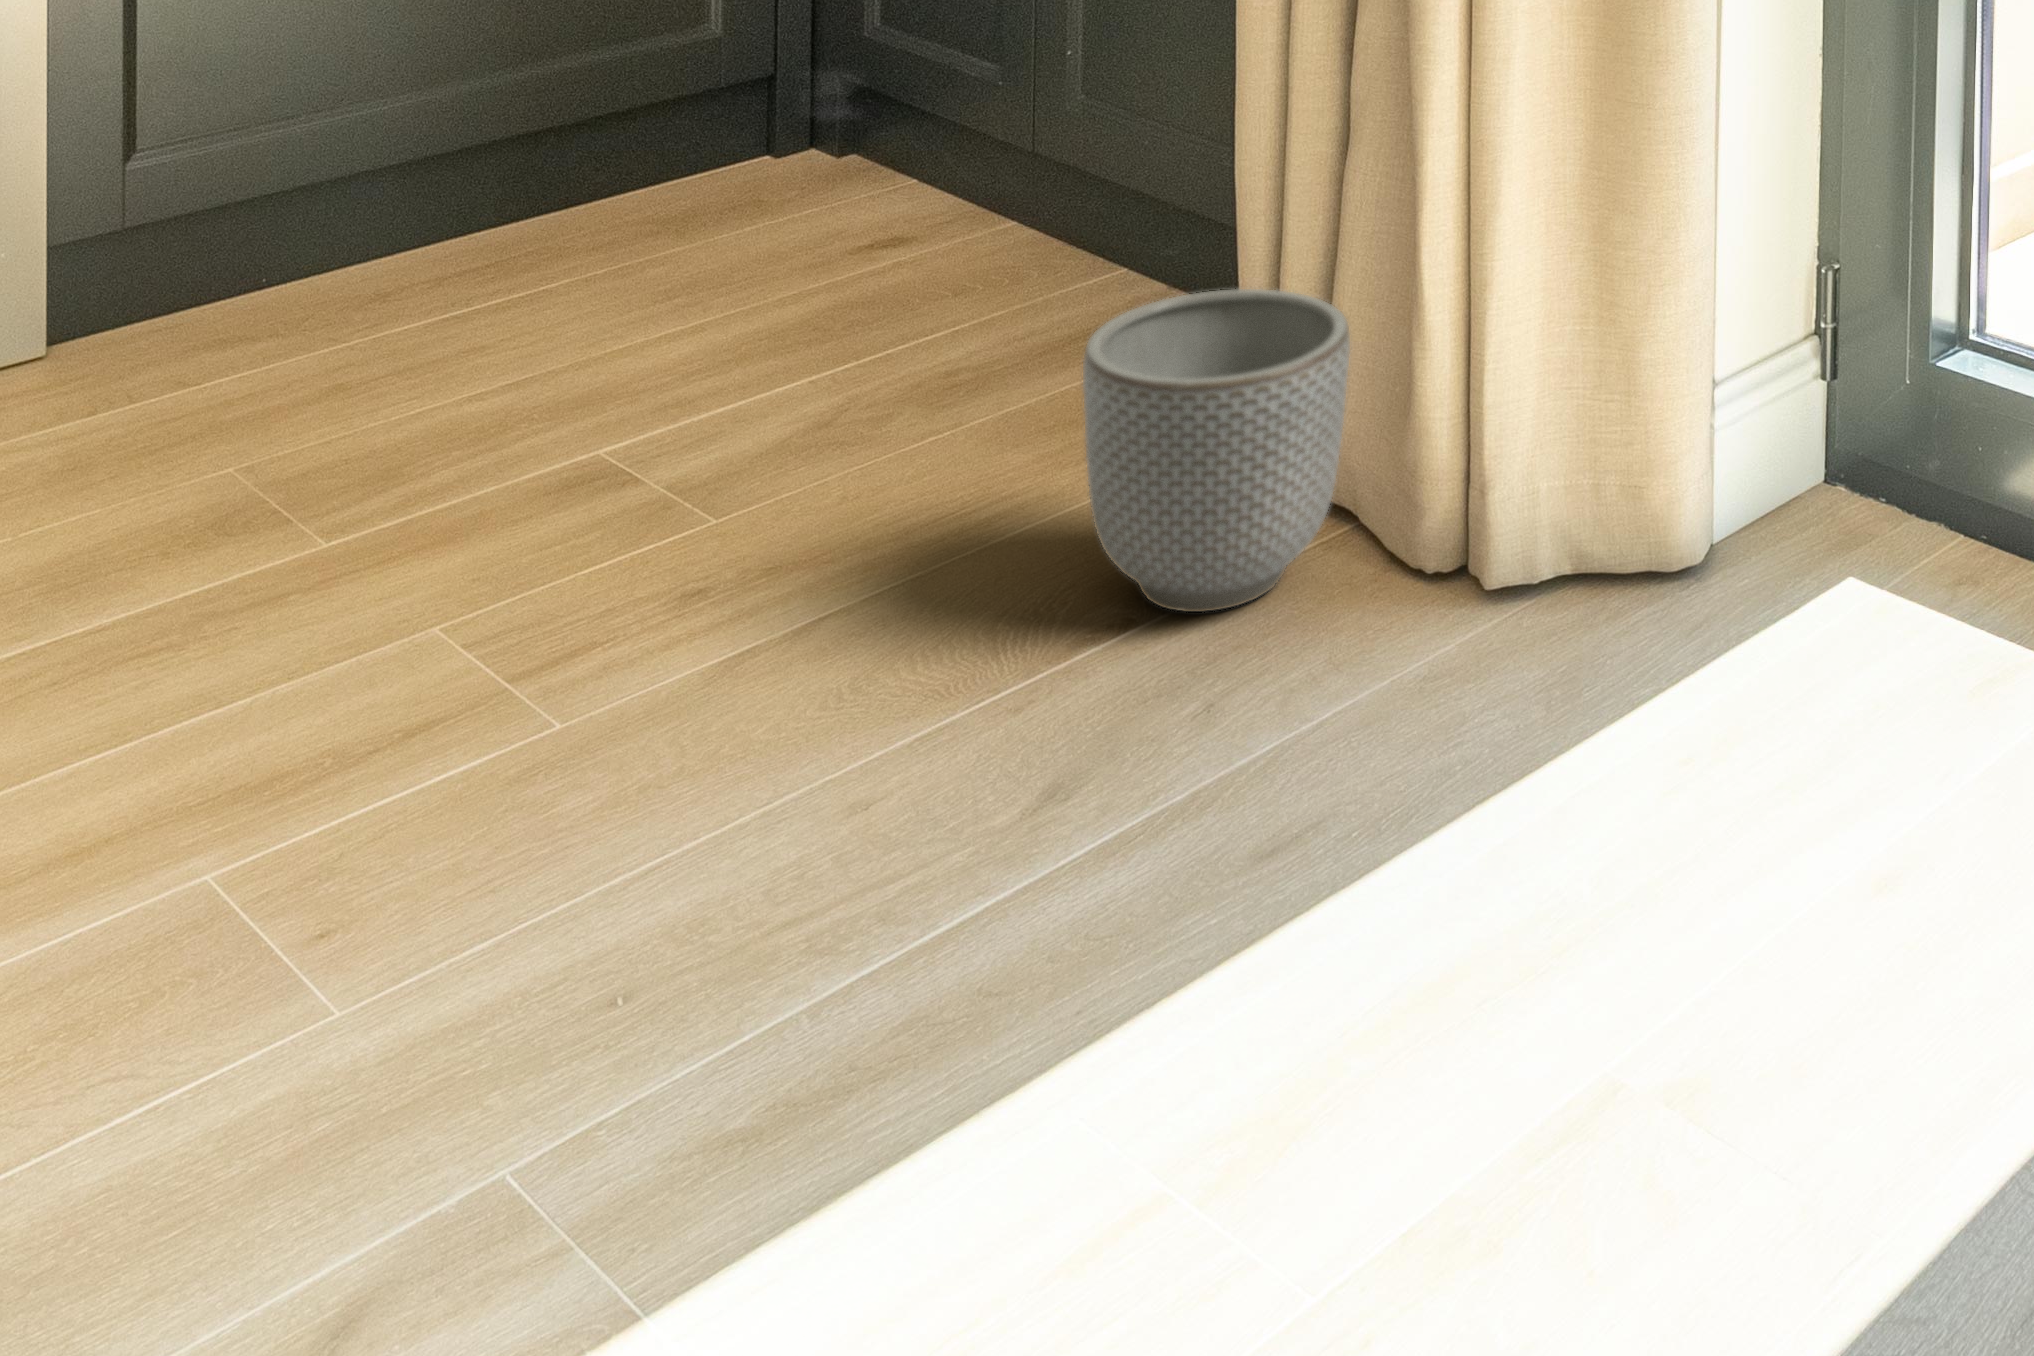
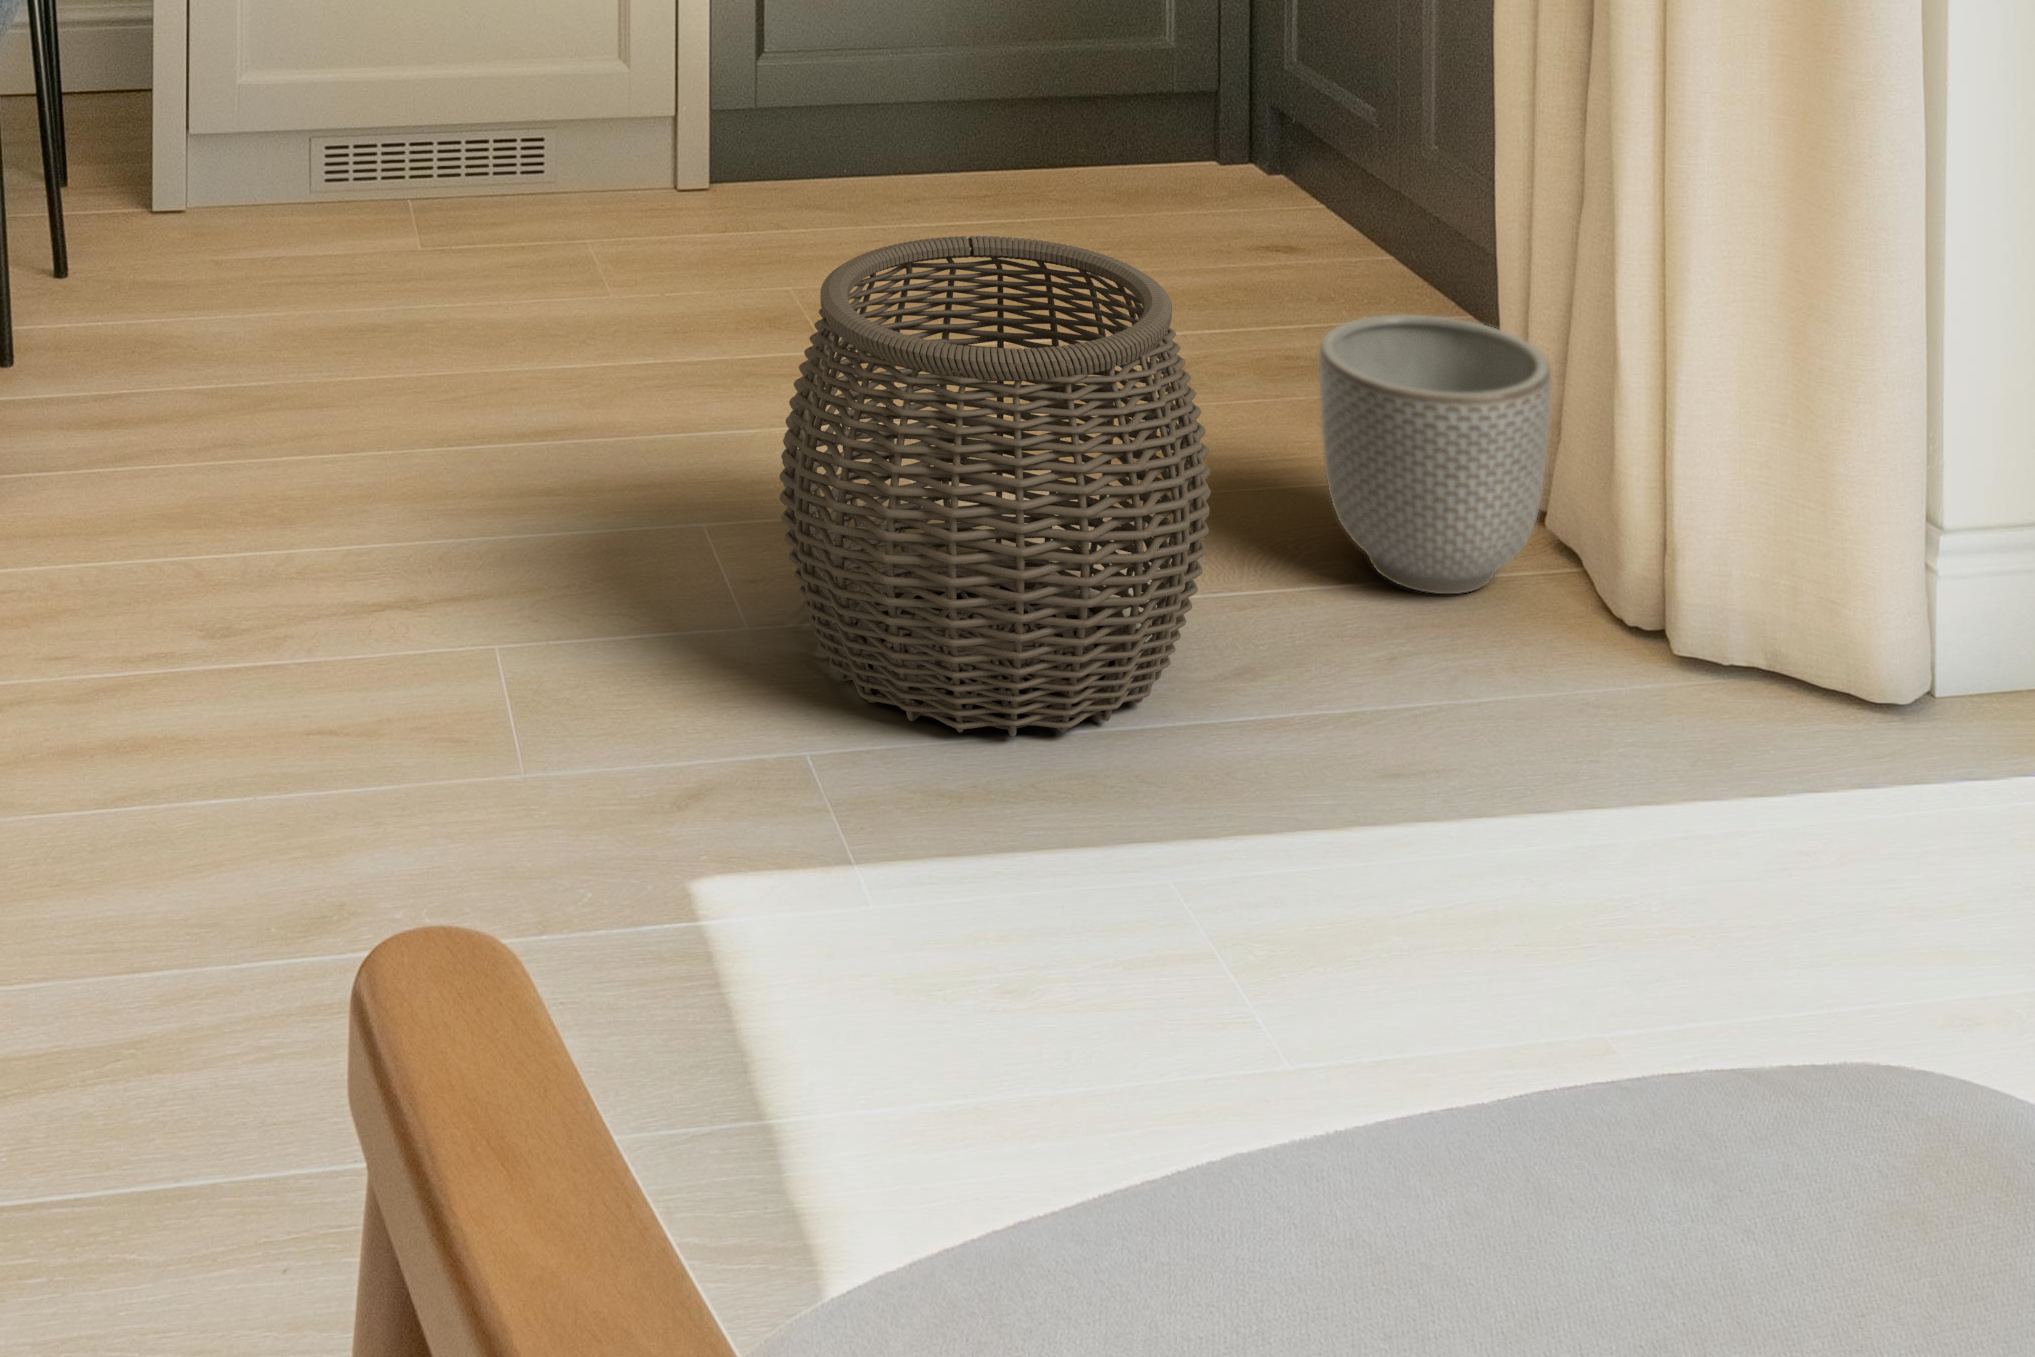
woven basket: none [382,306,1015,999] -> present [779,236,1211,737]

